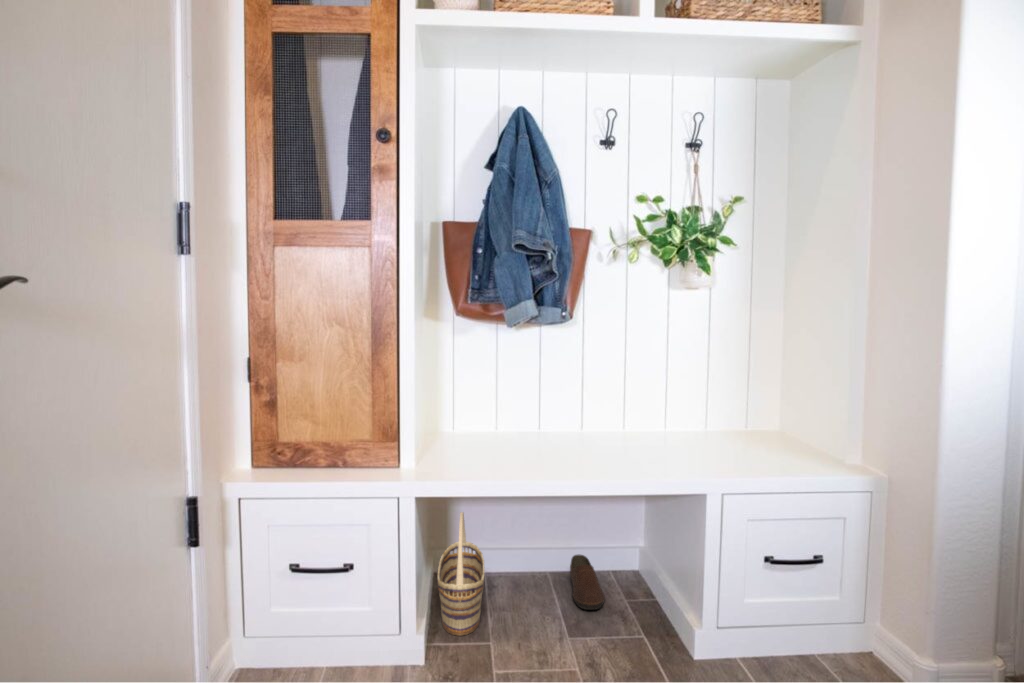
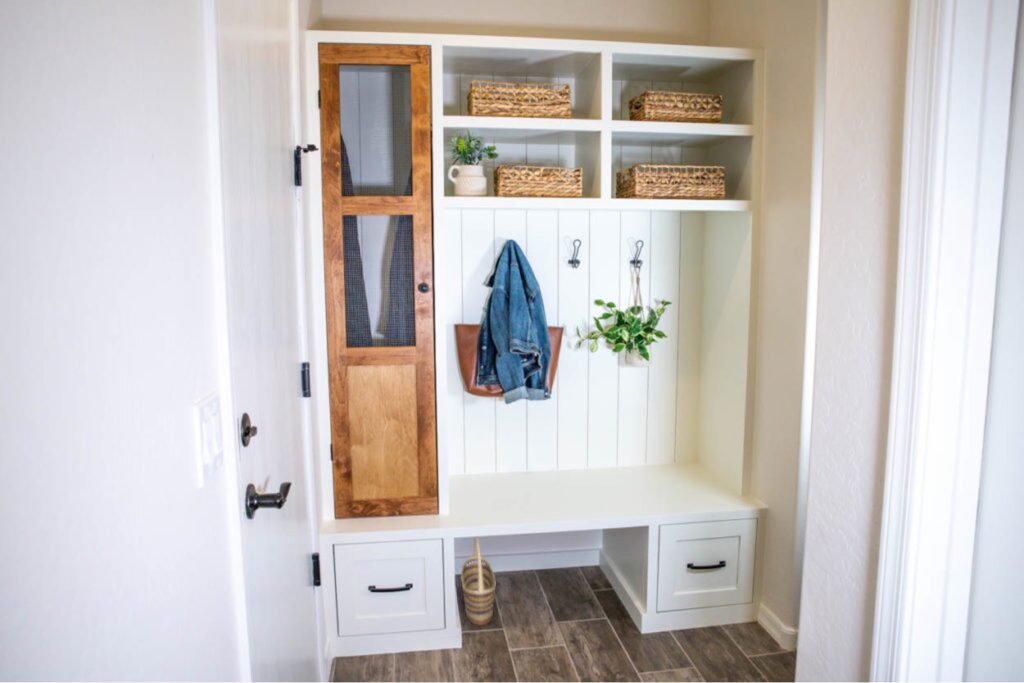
shoe: present [570,555,605,610] -> none [552,559,579,601]

